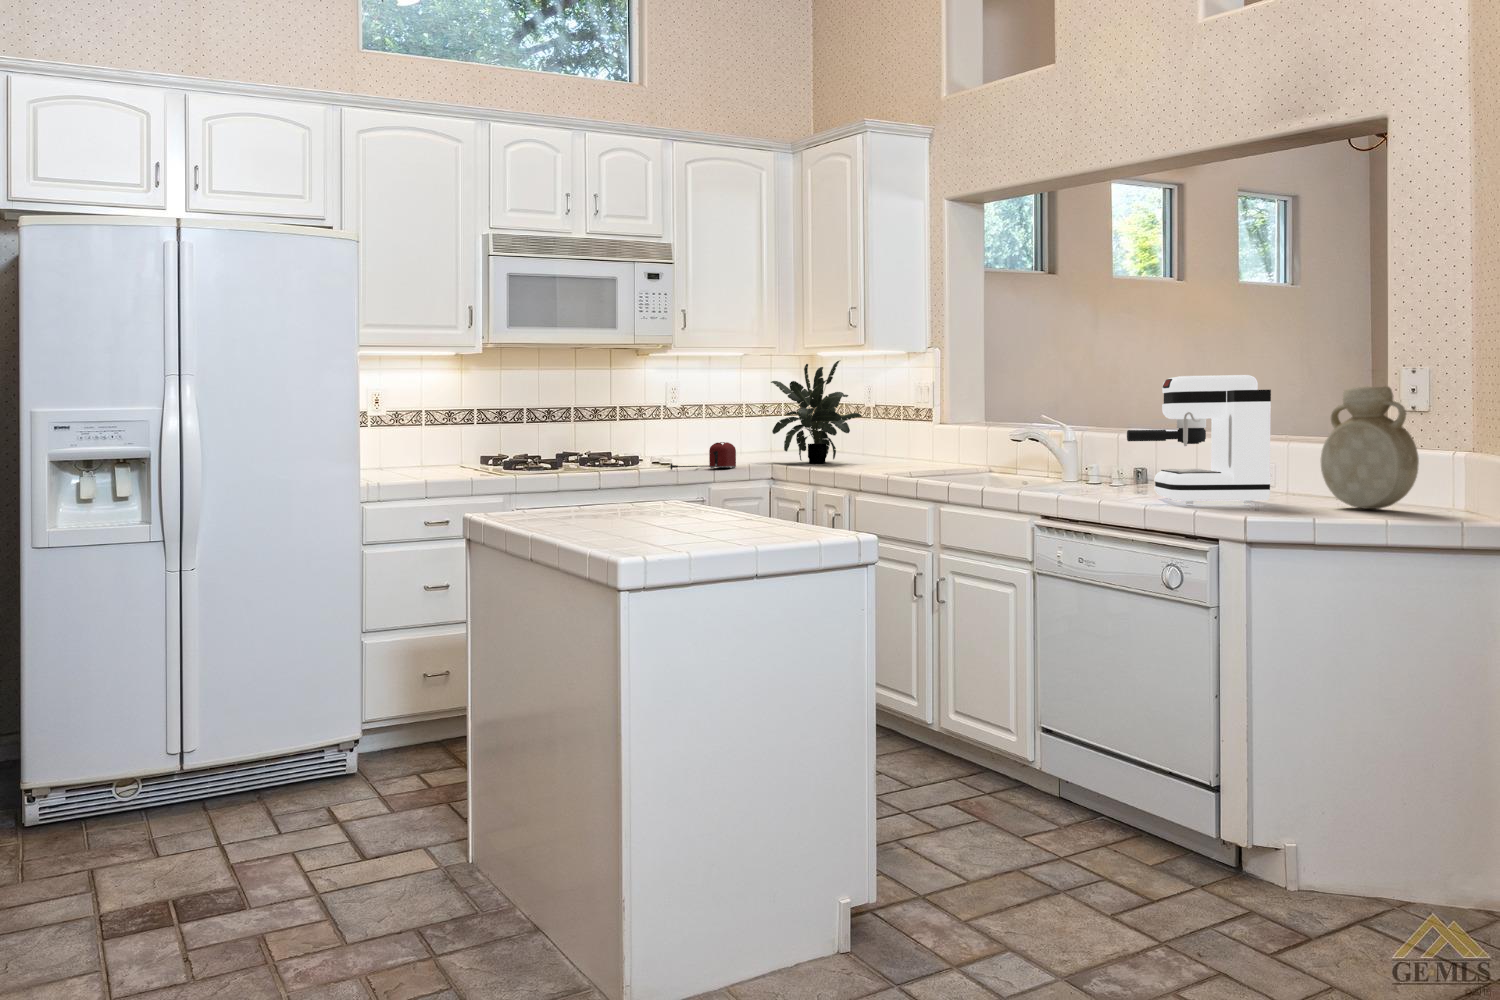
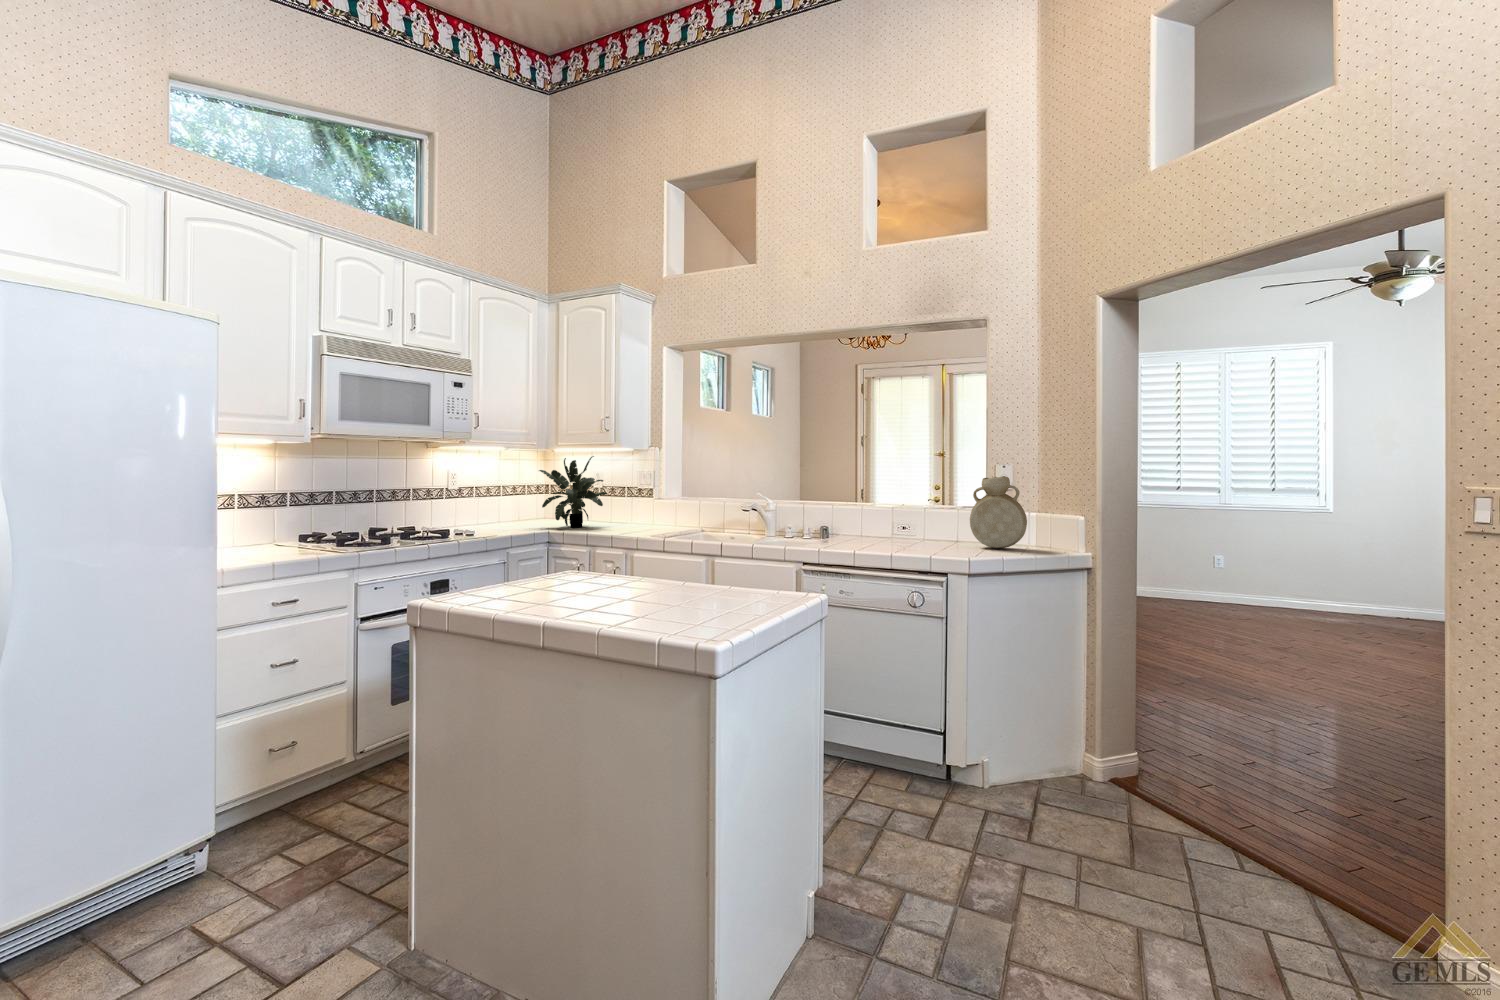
coffee maker: present [1127,375,1271,504] -> none [859,470,948,551]
toaster: present [668,442,736,470] -> none [480,516,528,539]

